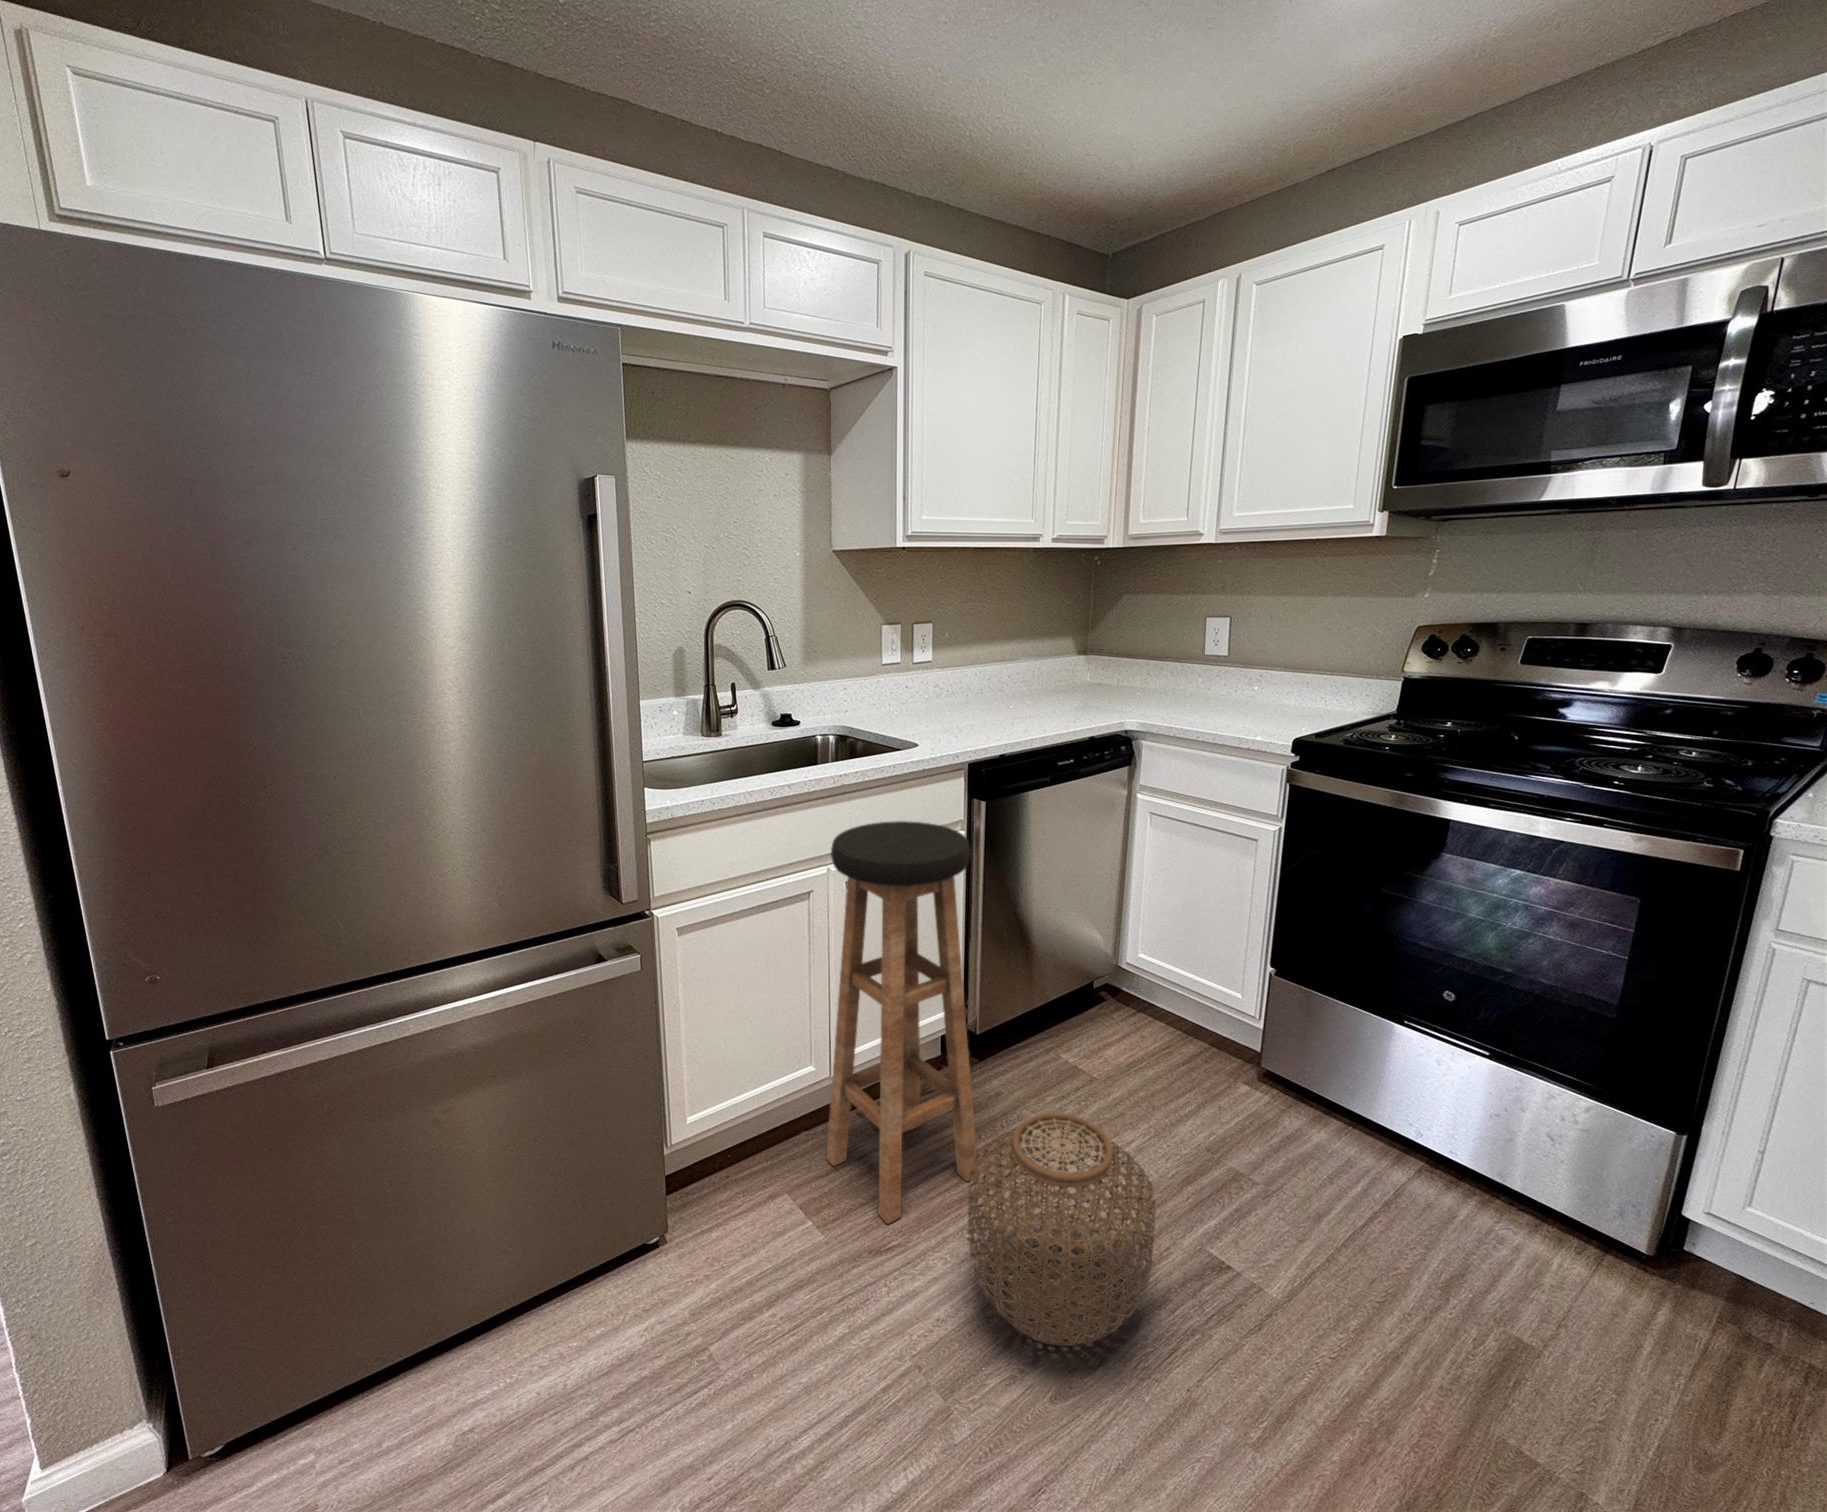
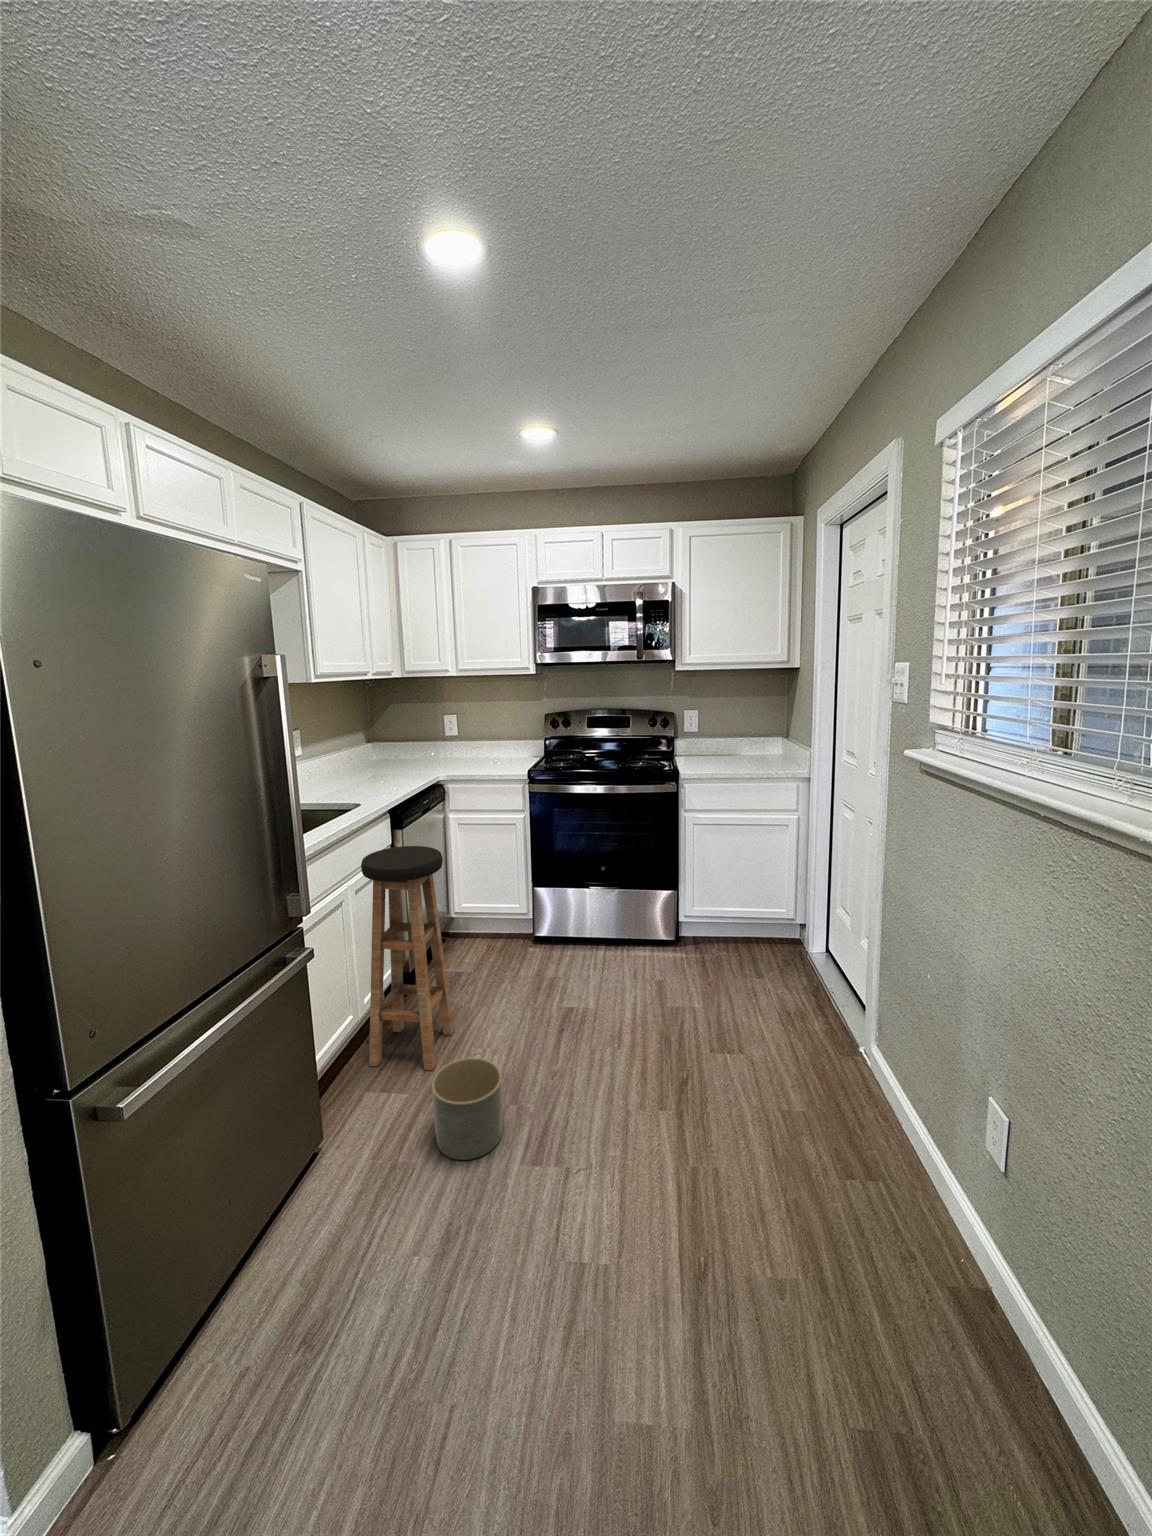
woven basket: present [968,1113,1156,1346] -> none [487,960,573,1068]
planter: none [756,1234,889,1444] -> present [432,1058,502,1160]

